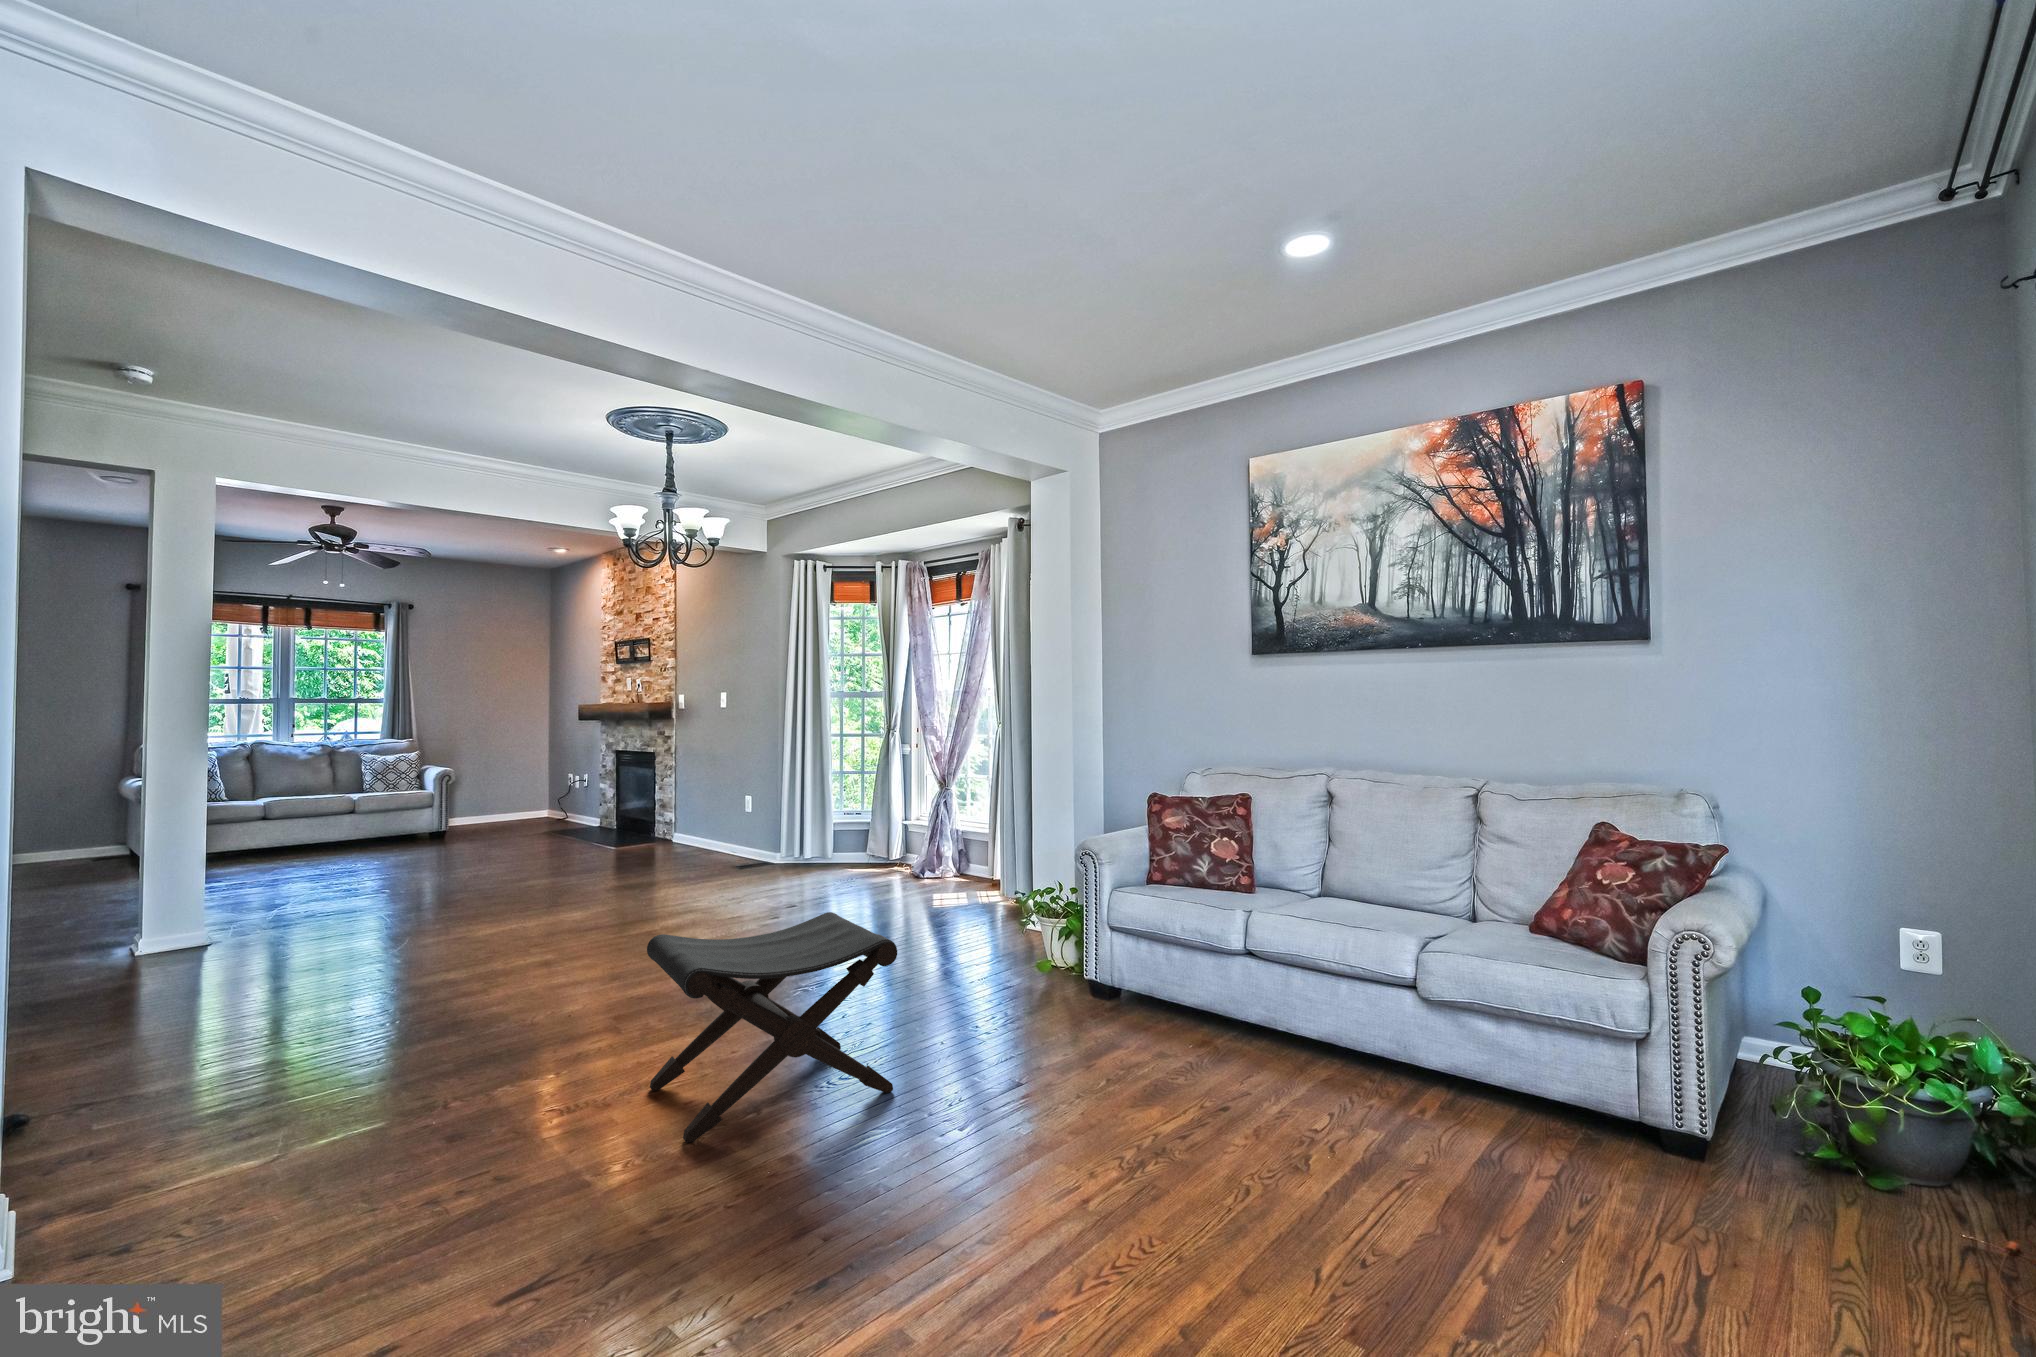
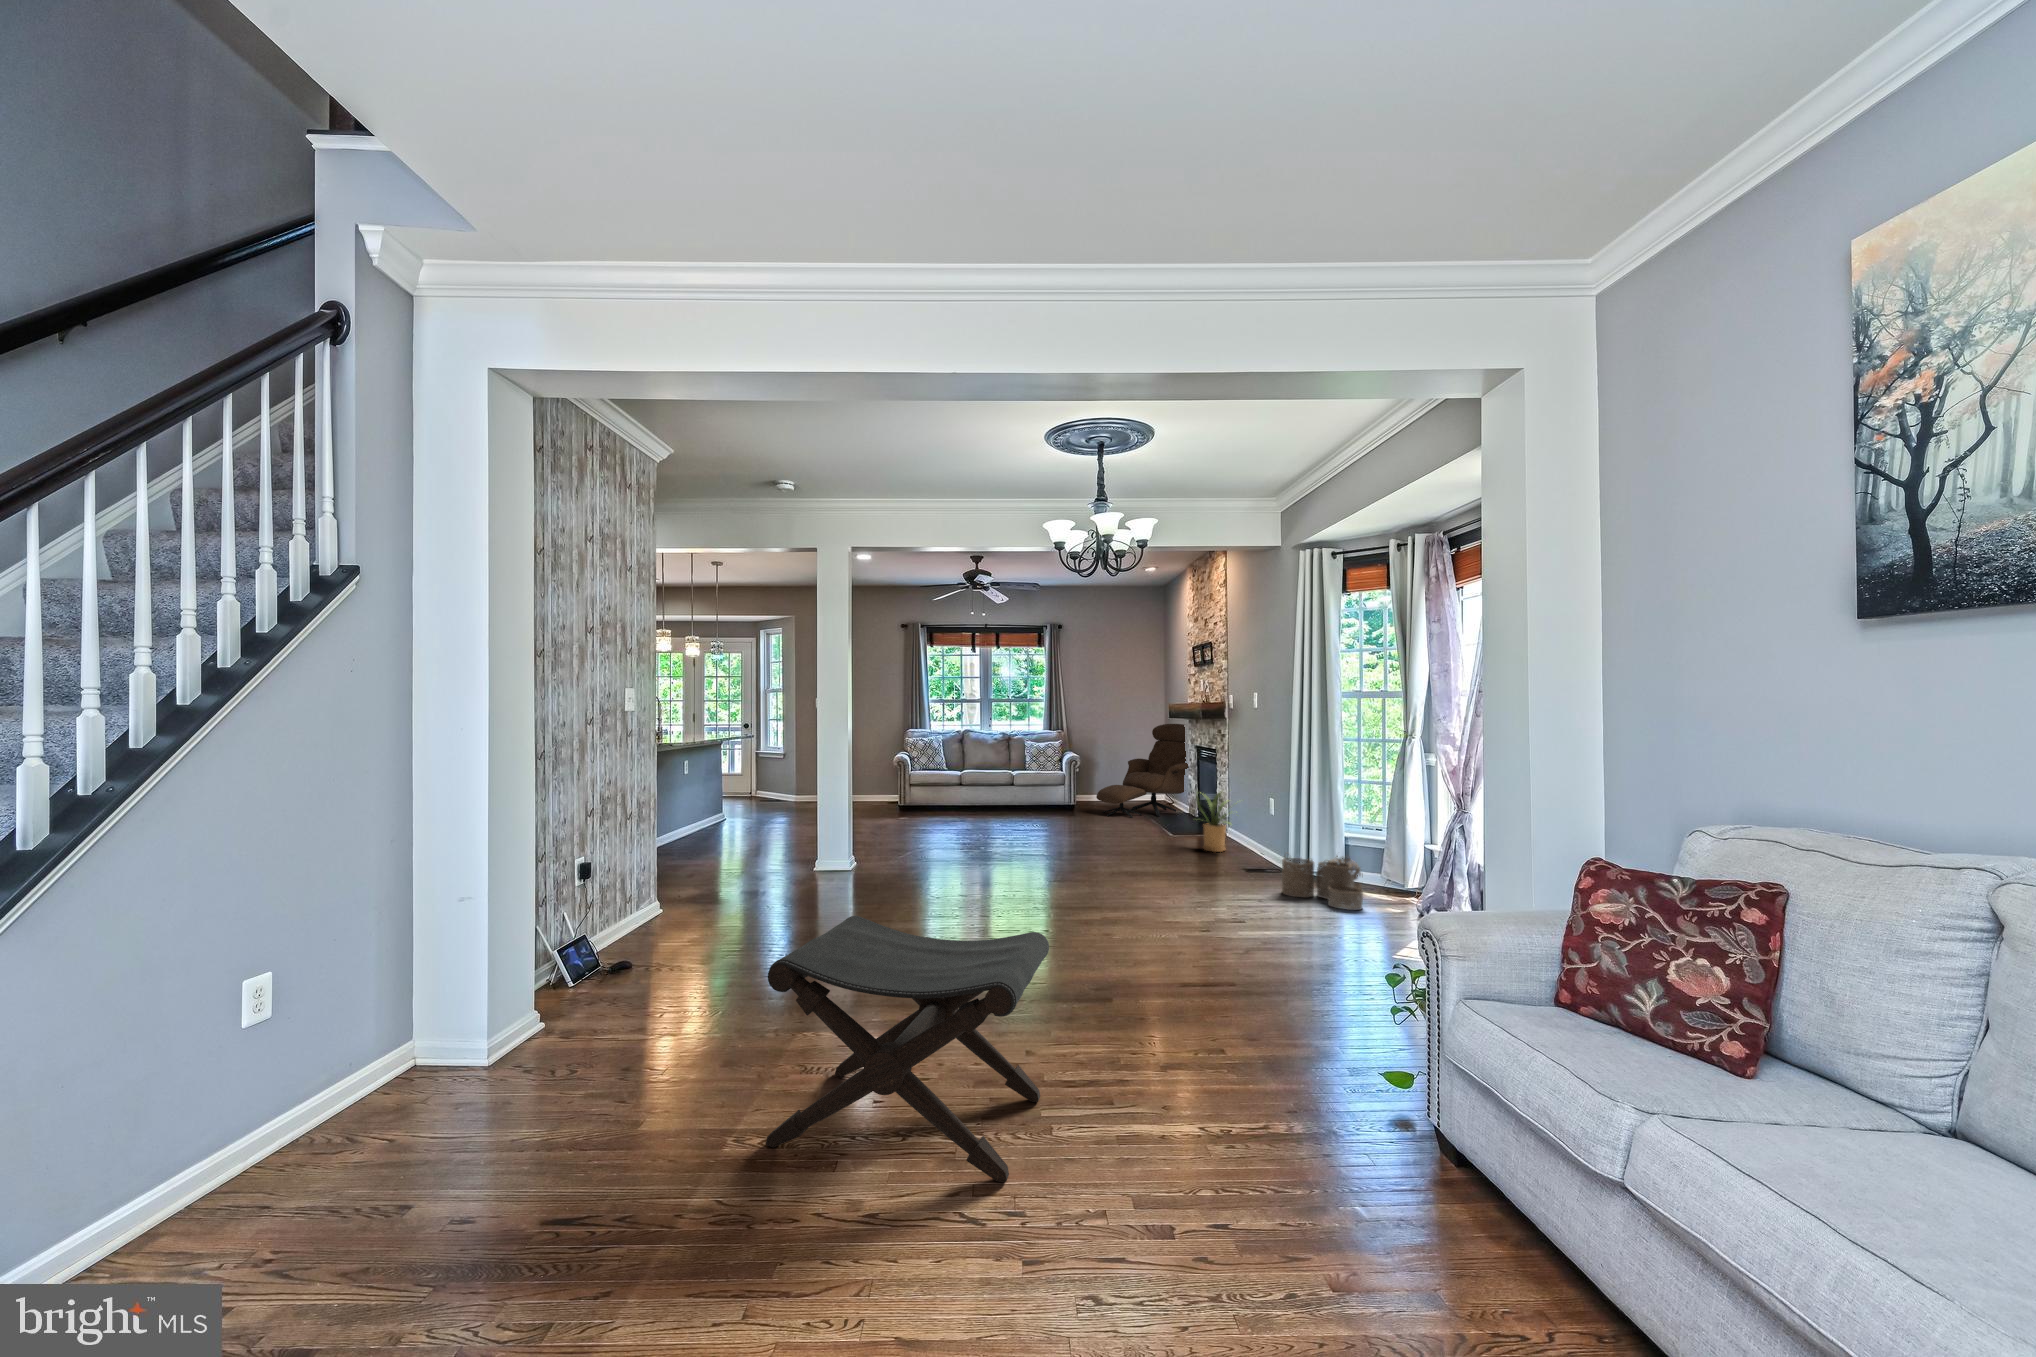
lounge chair: none [493,728,610,841] -> present [1096,724,1188,818]
house plant: none [656,791,716,857] -> present [1196,792,1237,852]
woven basket: none [794,835,870,881] -> present [1282,856,1363,910]

